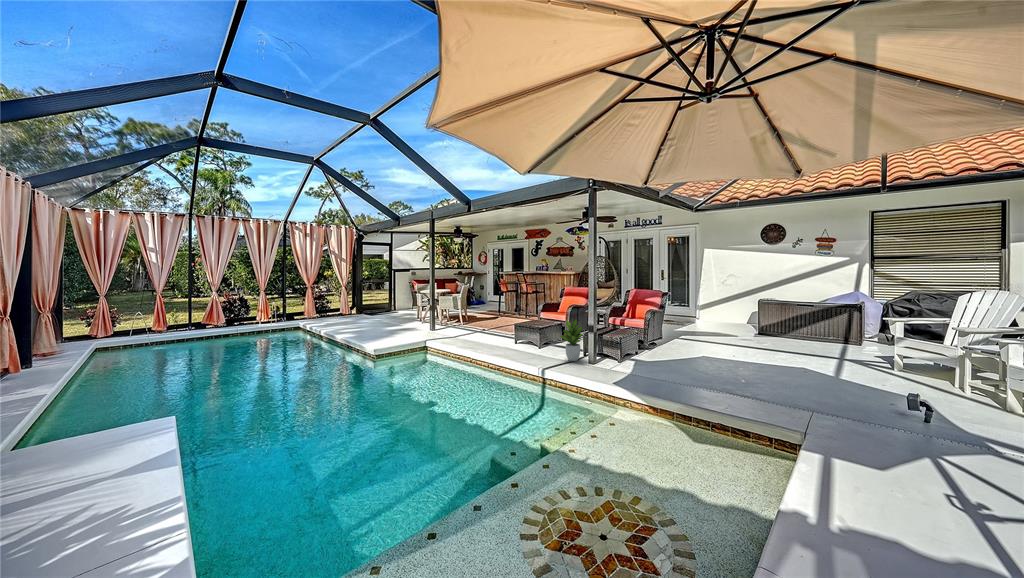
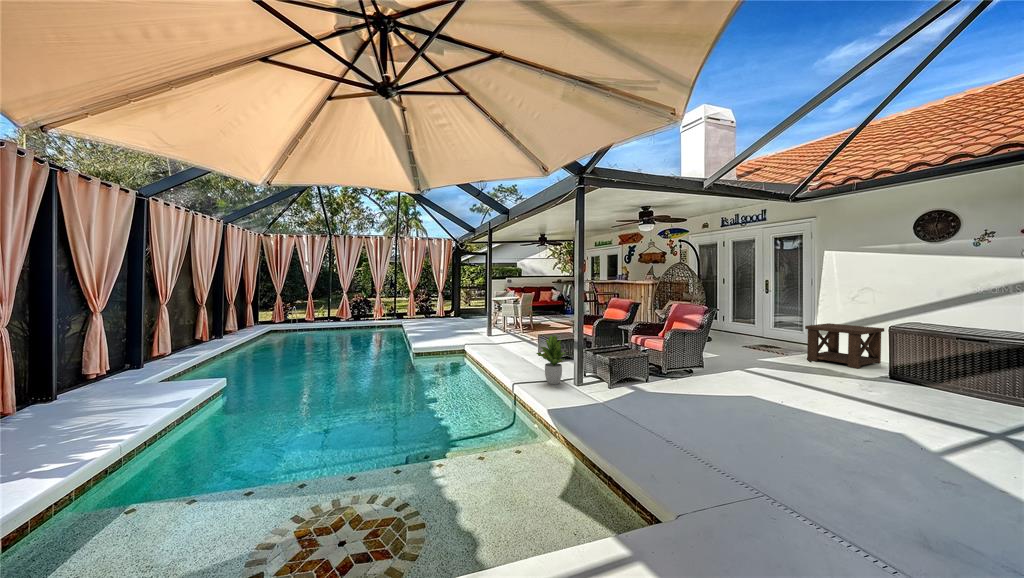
side table: none [703,300,745,329] -> present [805,323,884,368]

